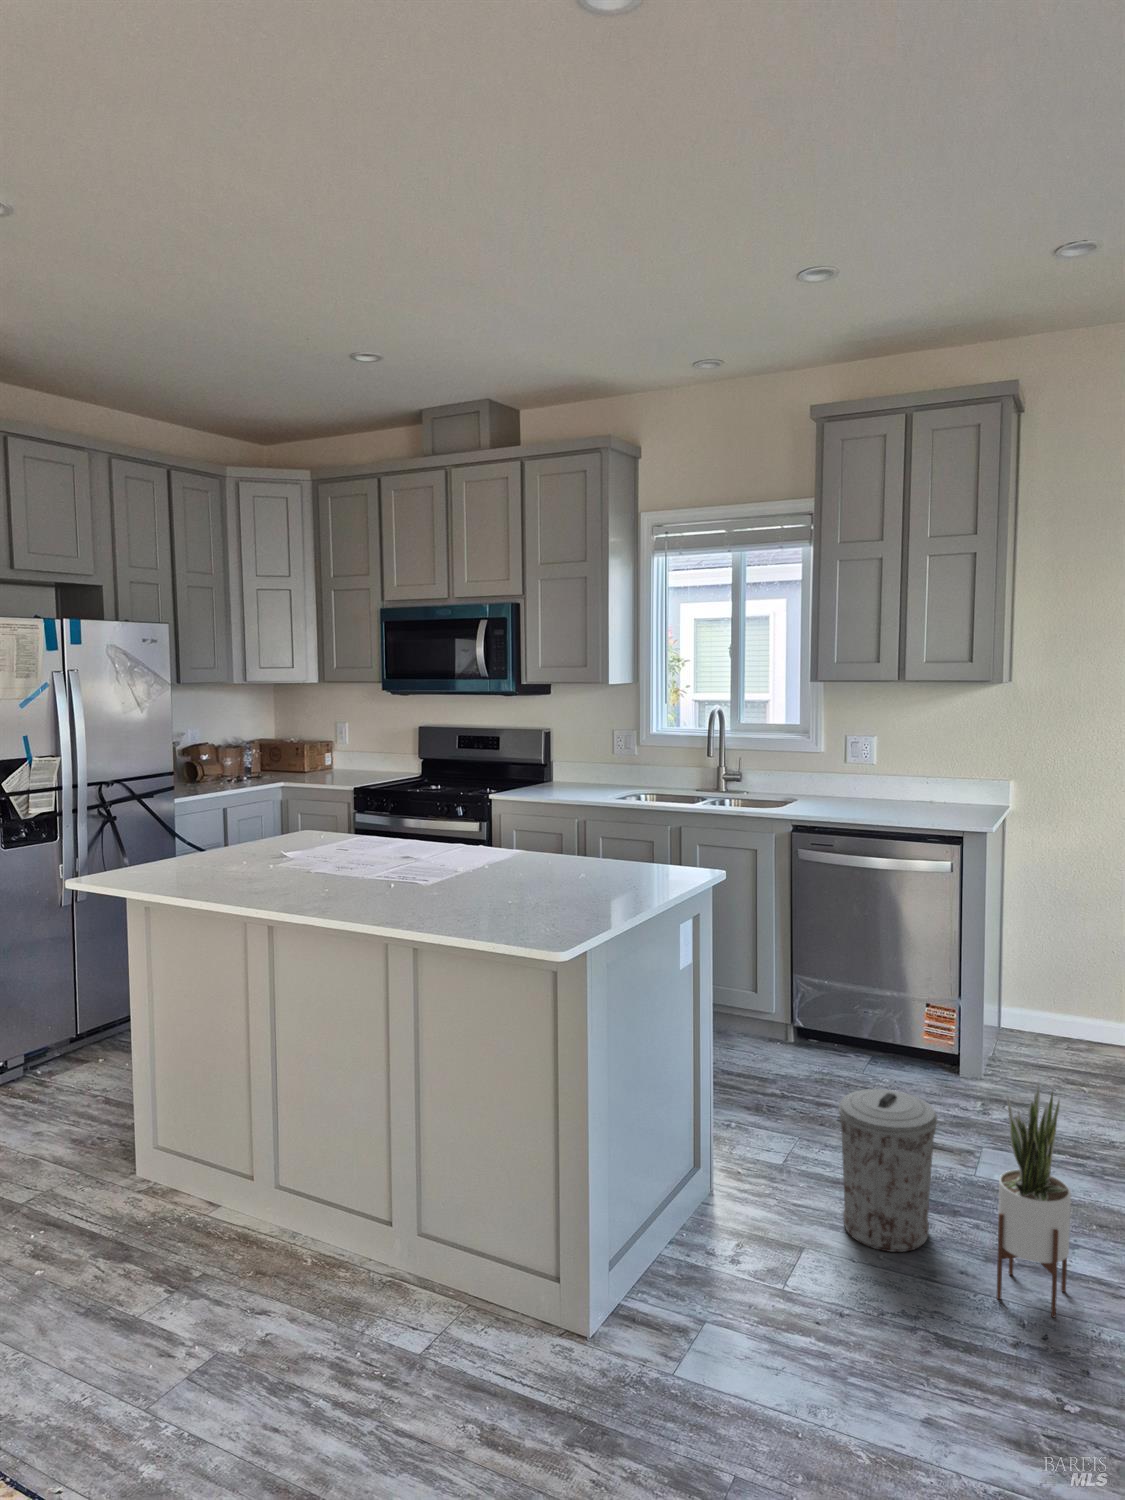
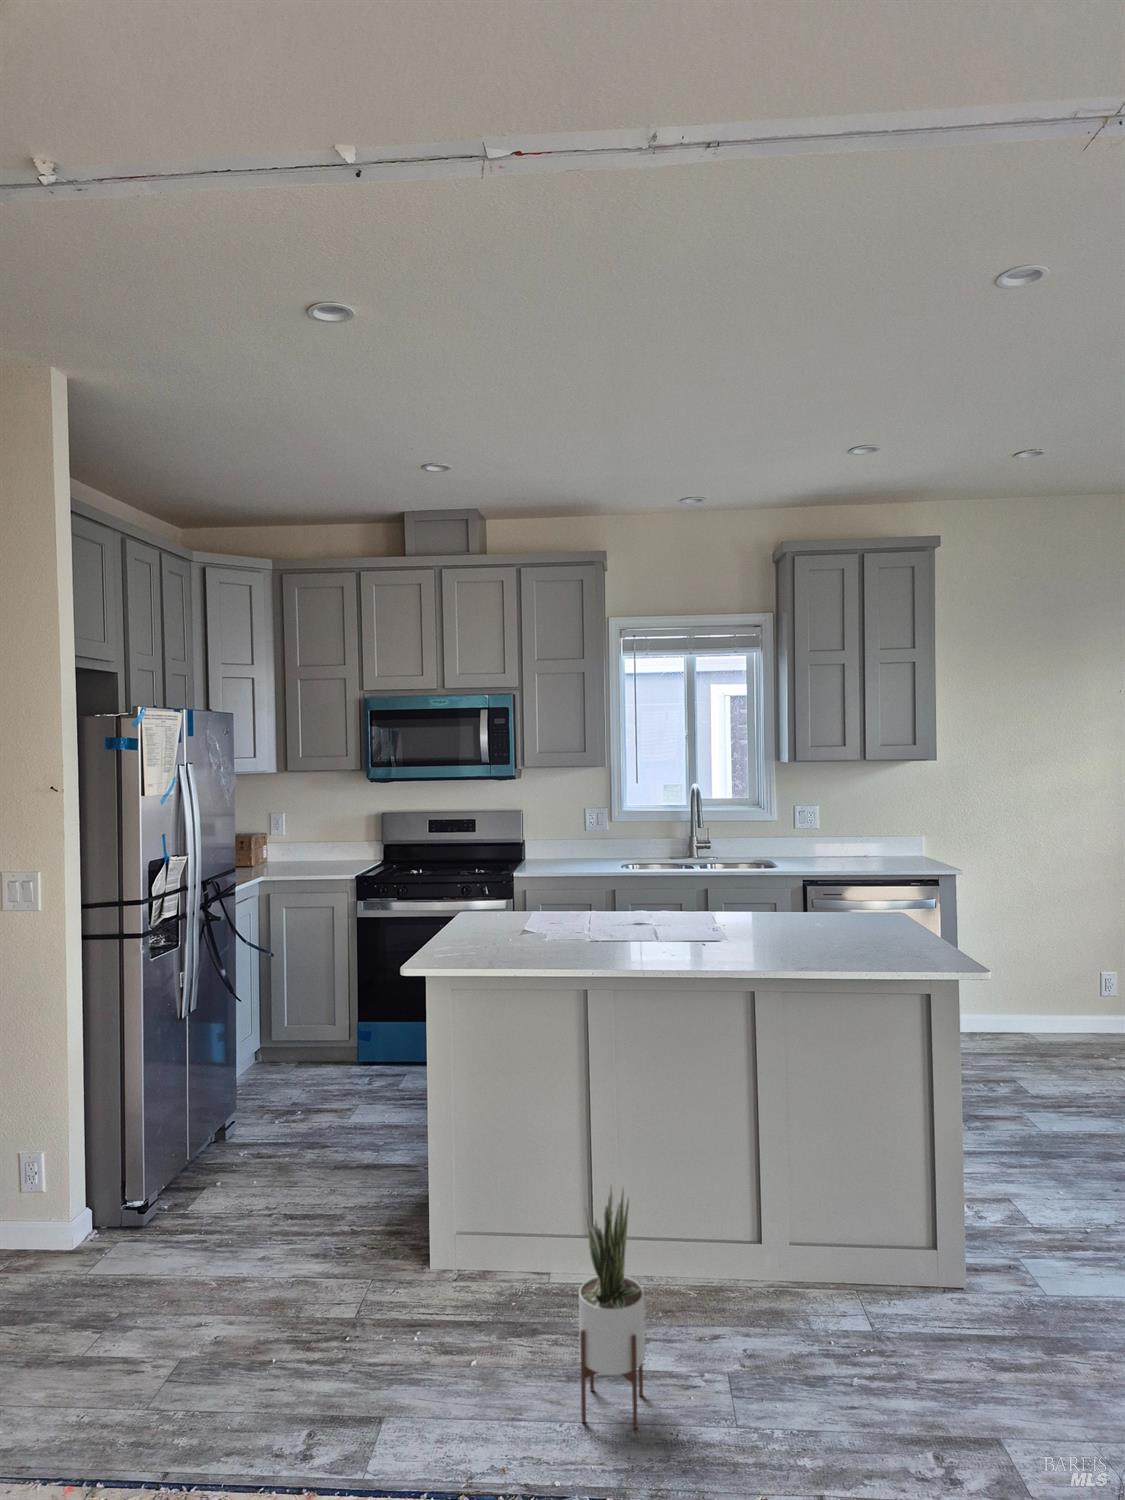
trash can: present [839,1089,937,1252] -> none [417,1214,516,1397]

